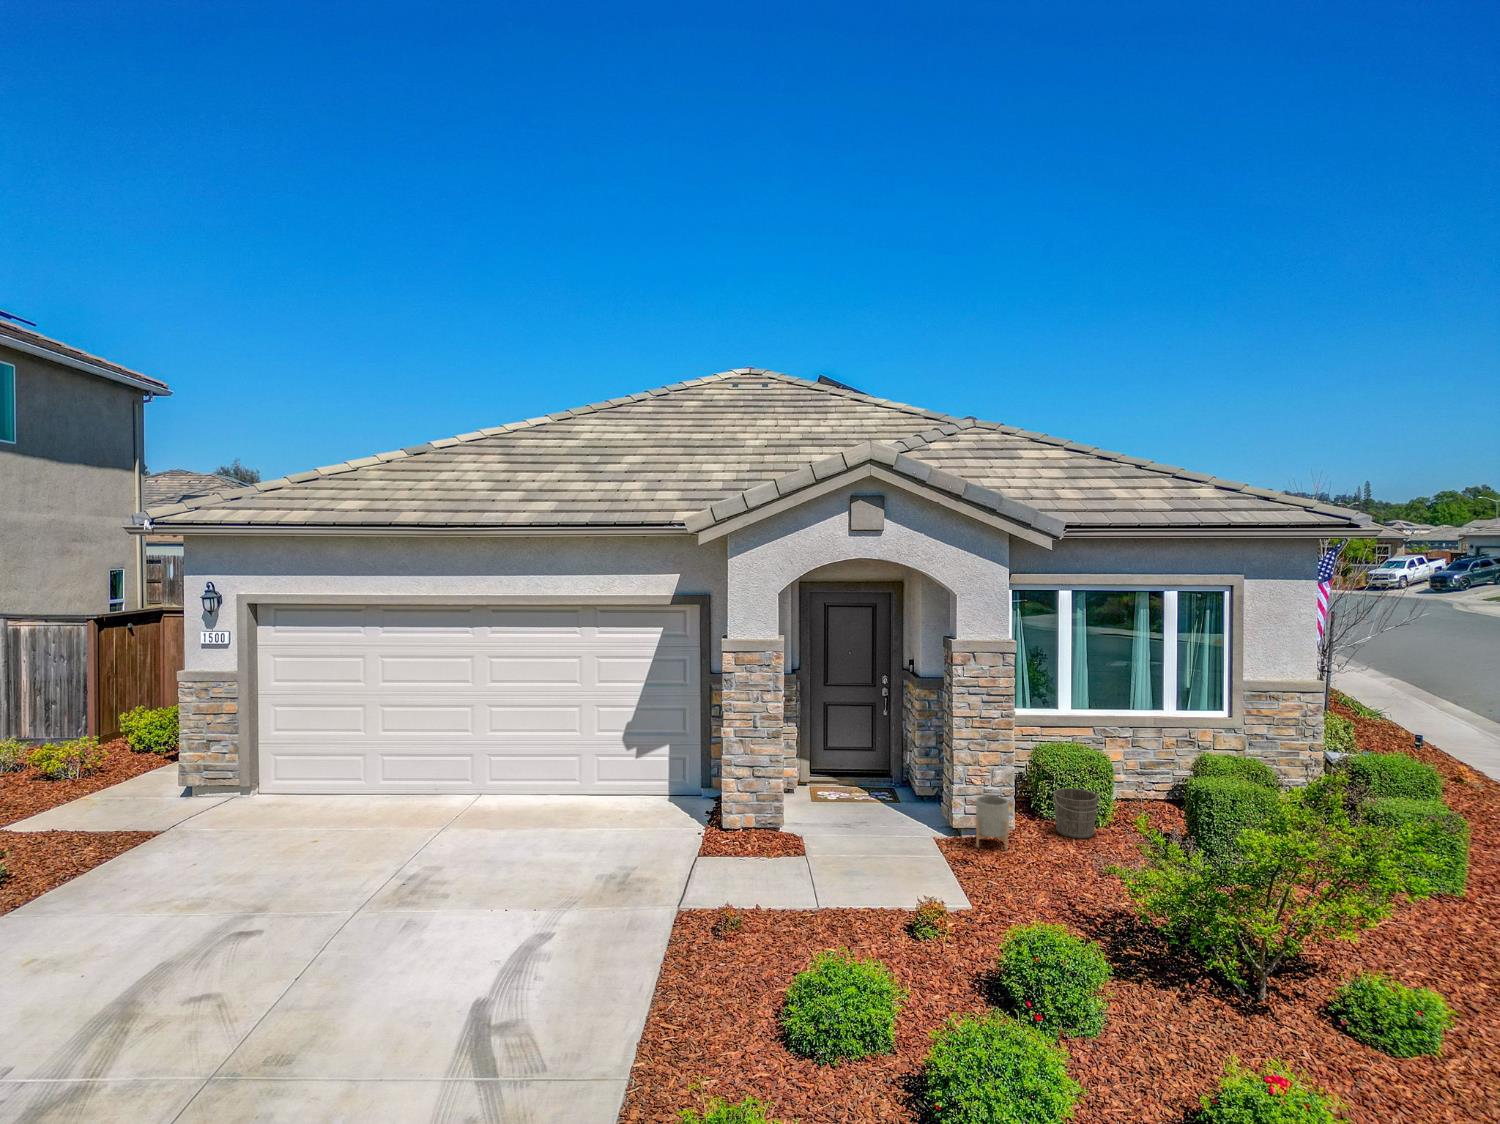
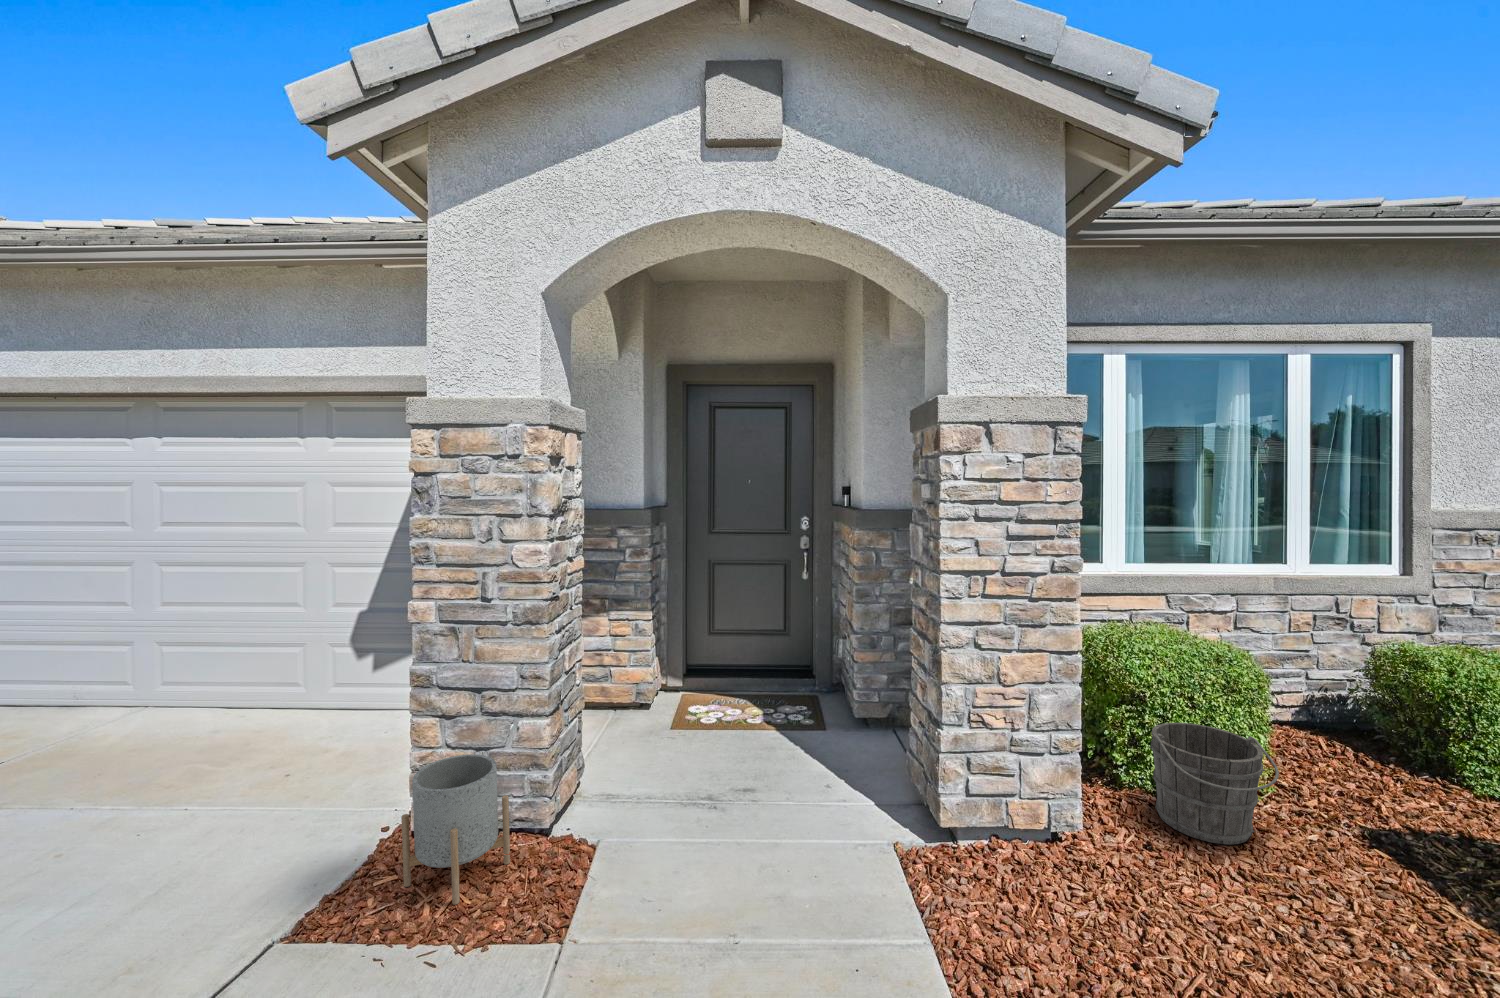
planter: present [976,795,1009,850] -> present [401,754,510,905]

